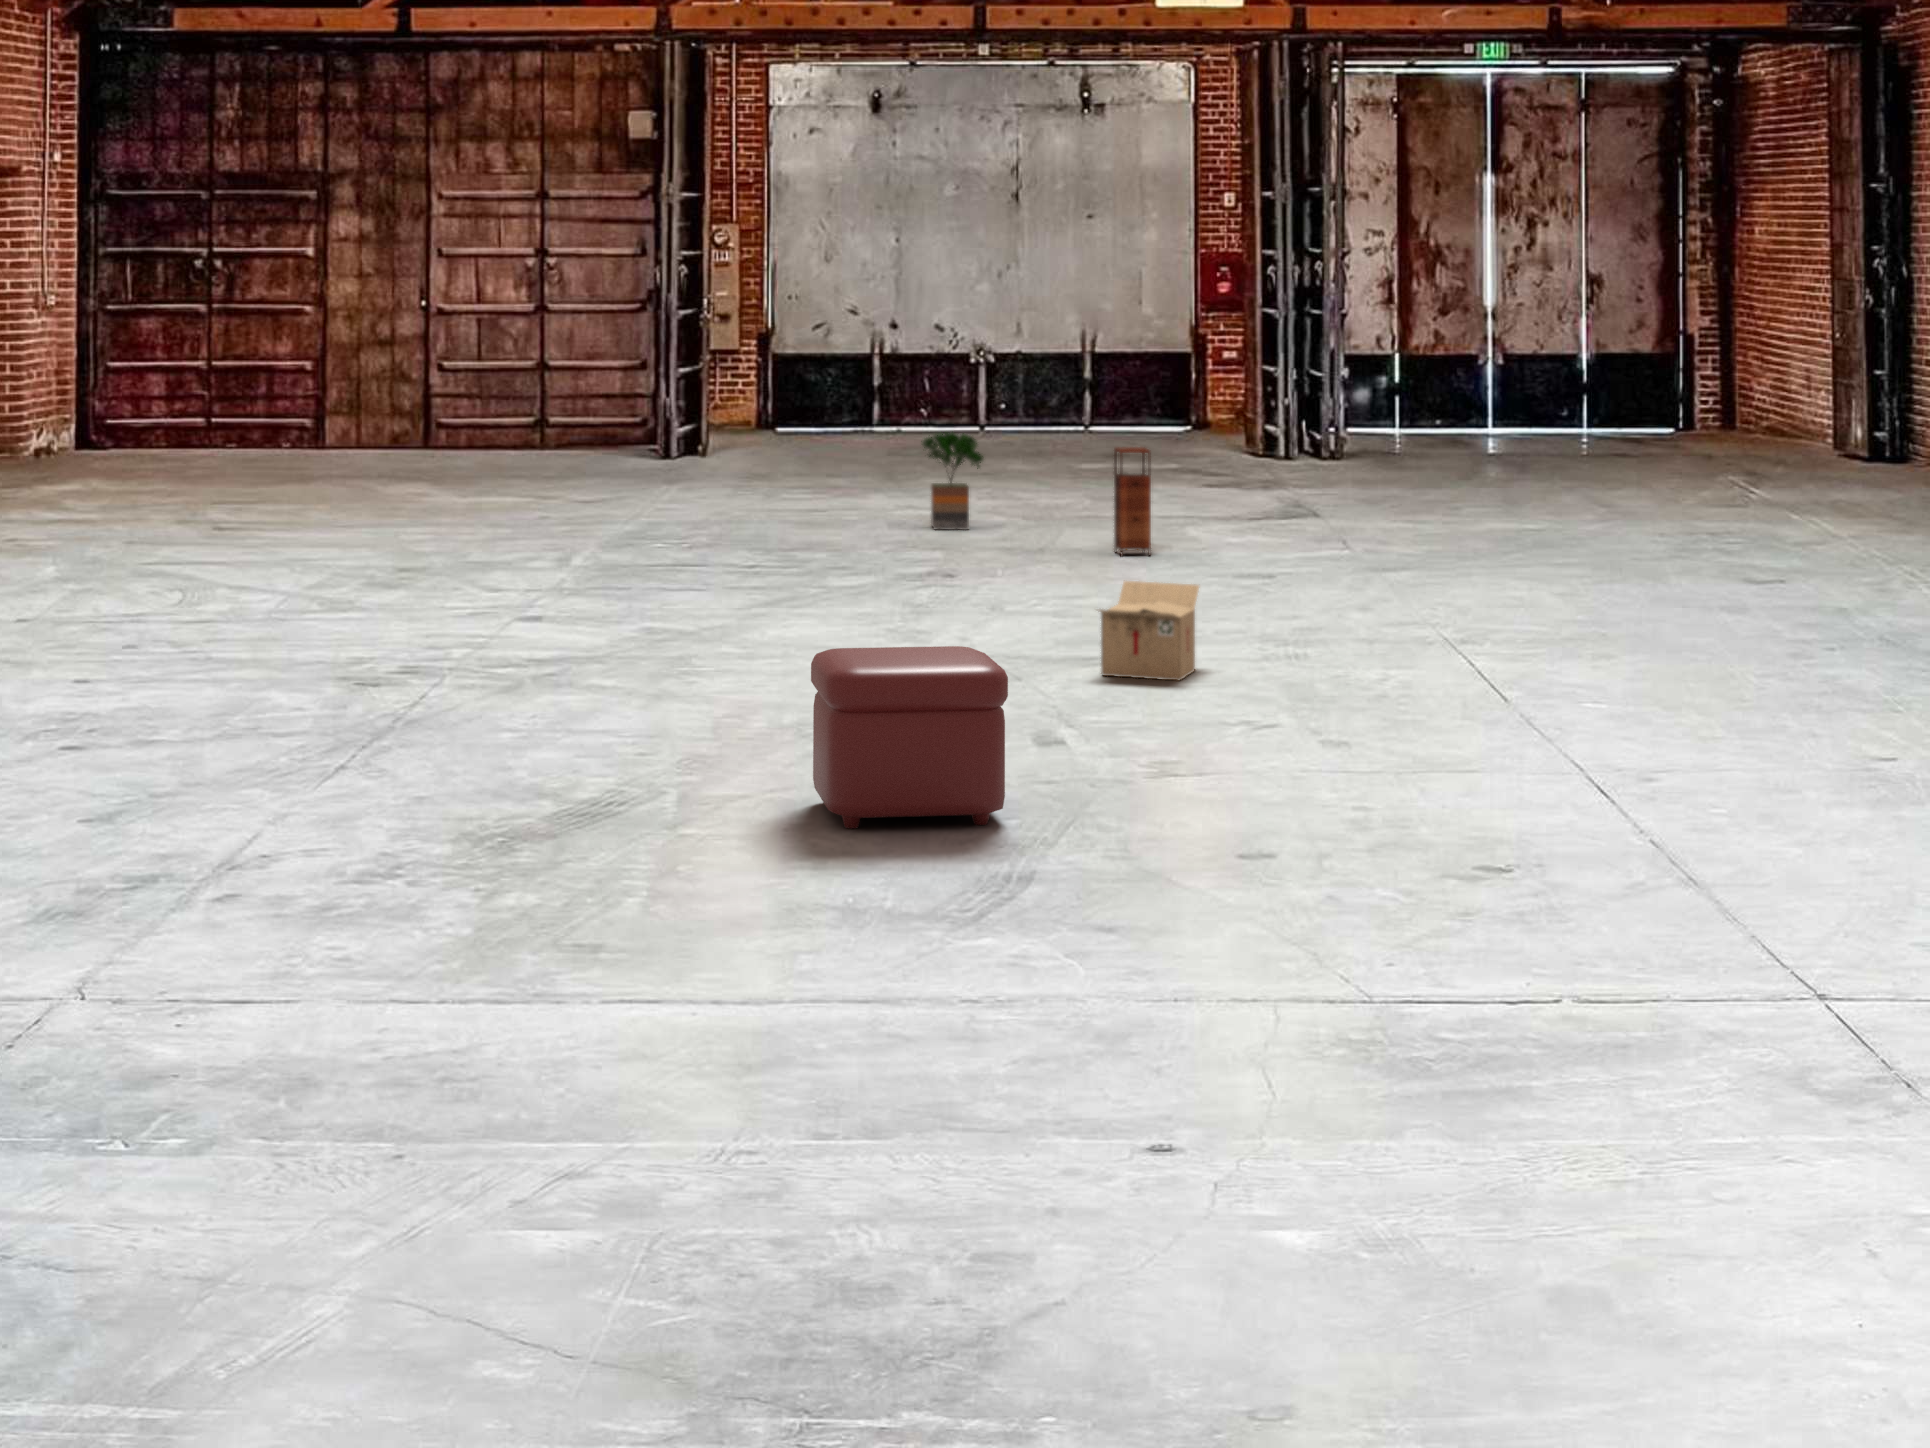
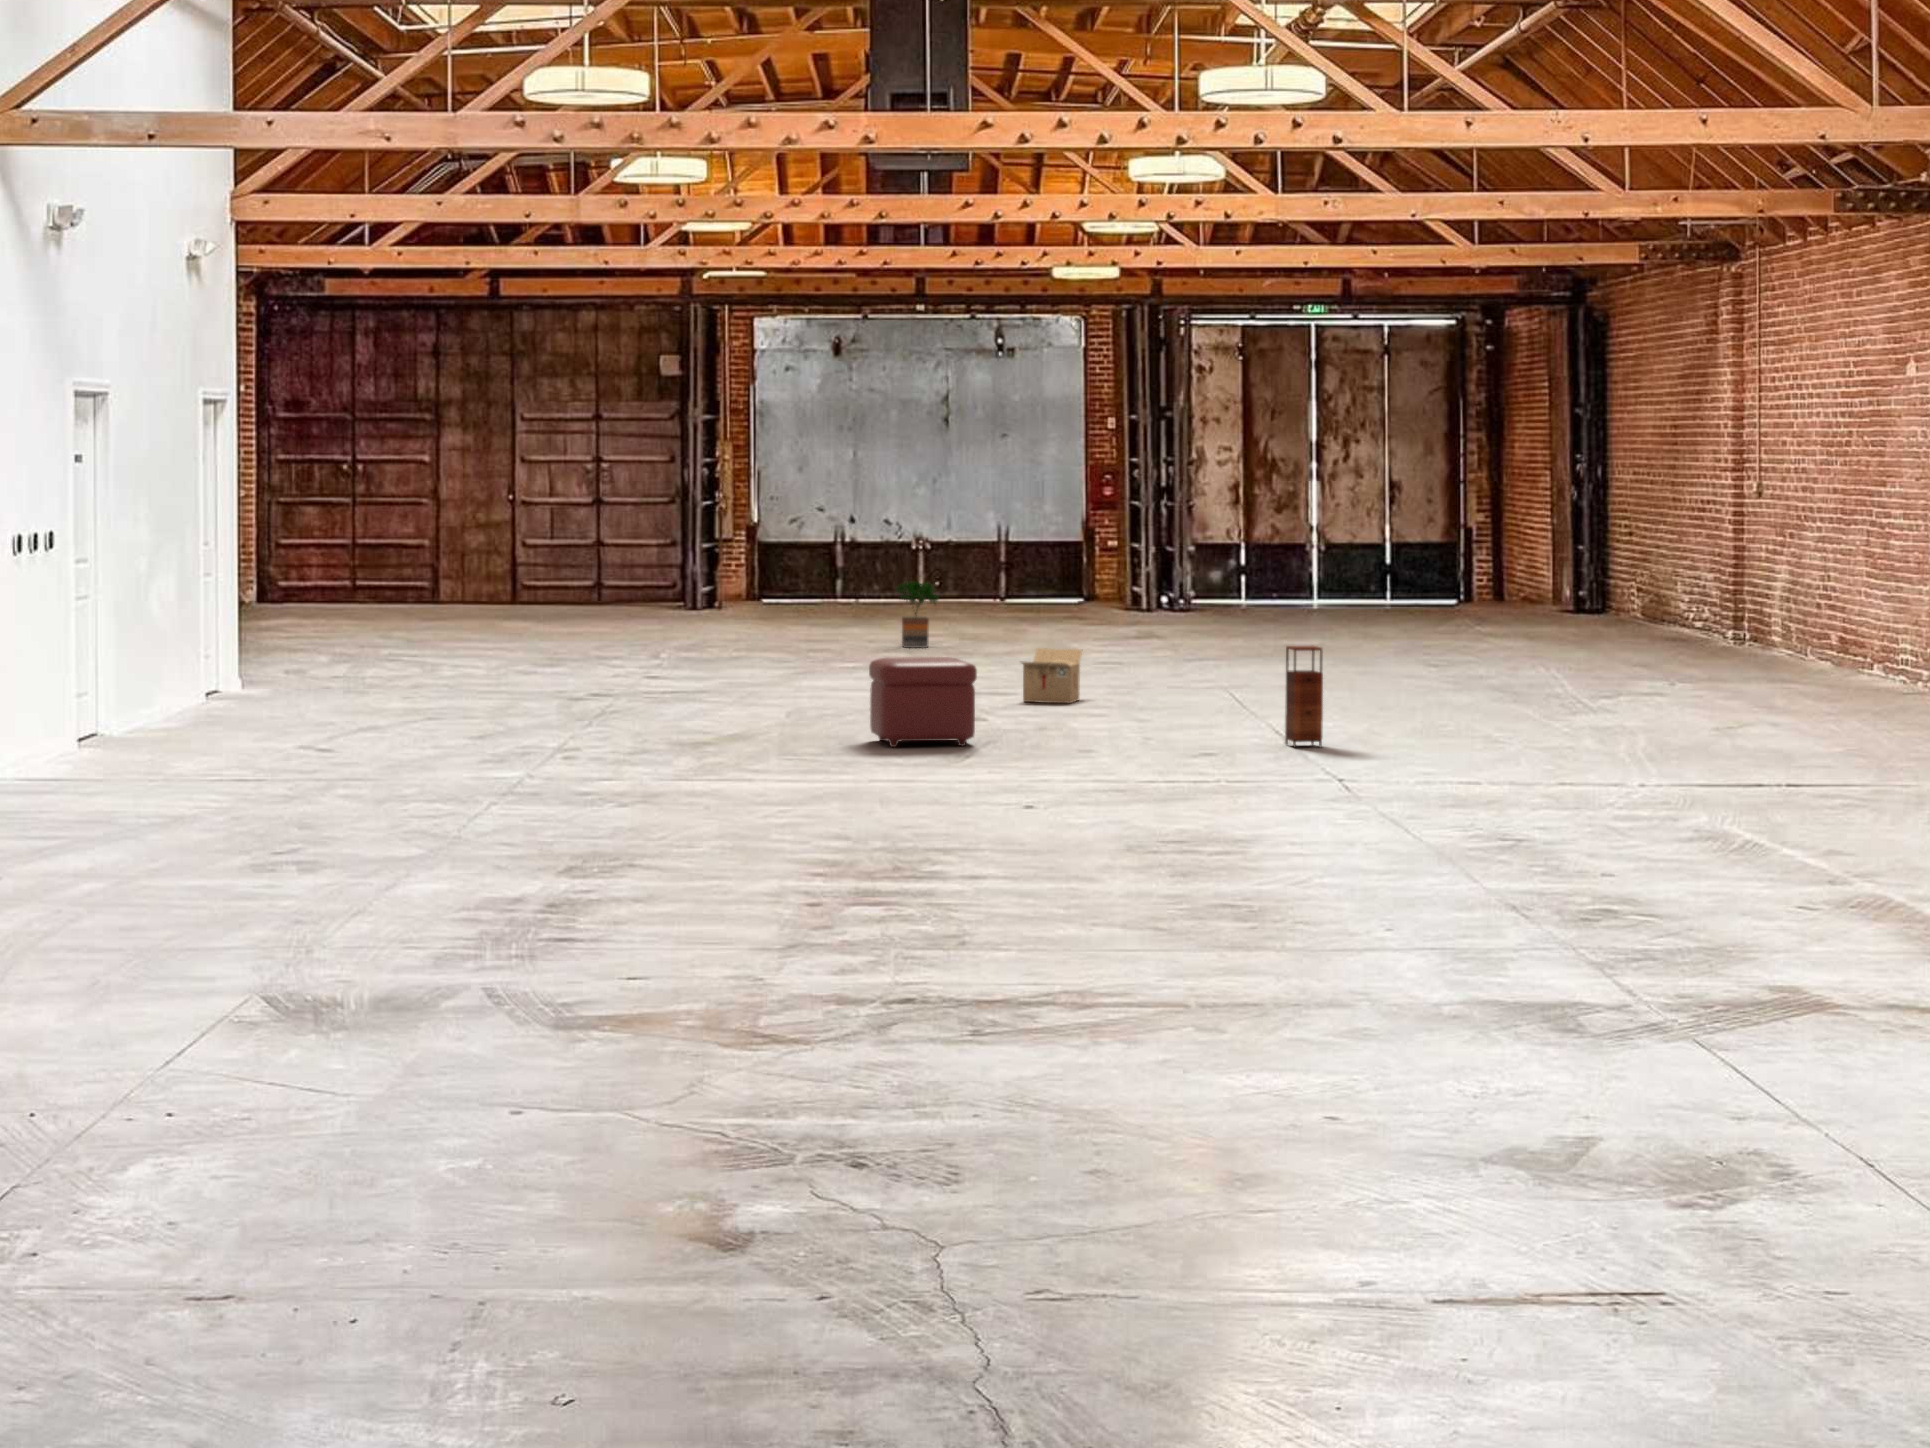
storage cabinet: present [1114,447,1151,555] -> present [1285,646,1323,747]

